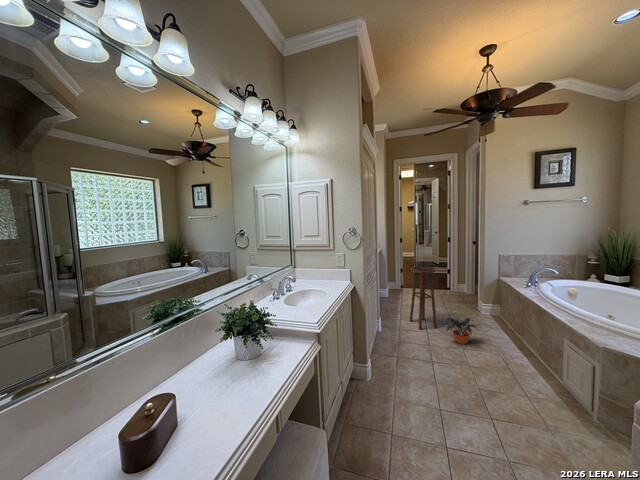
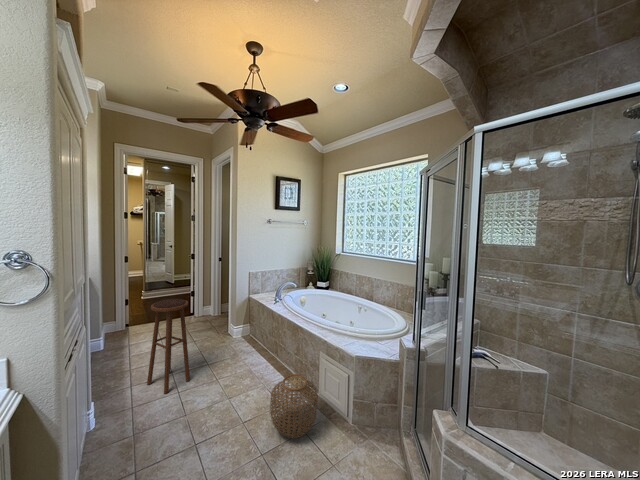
potted plant: present [446,318,476,344] -> none [203,355,241,392]
woven basket: none [492,342,548,399] -> present [270,374,318,438]

